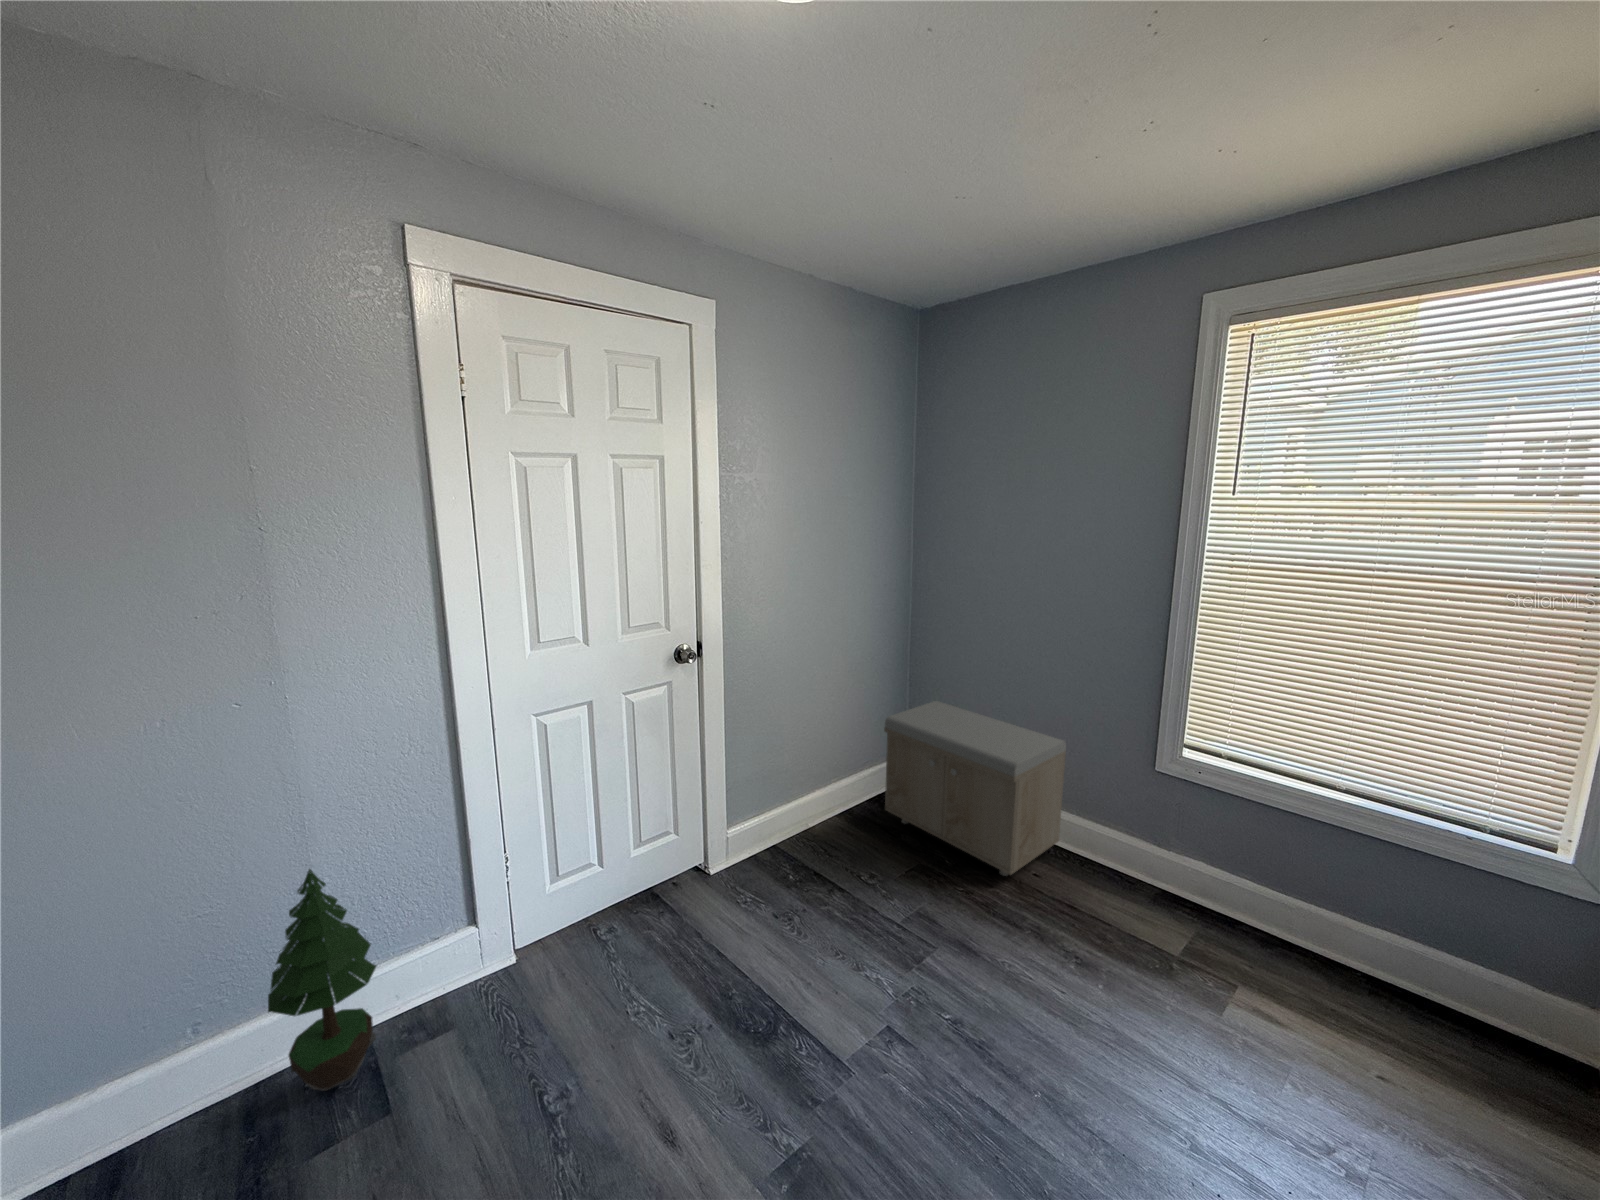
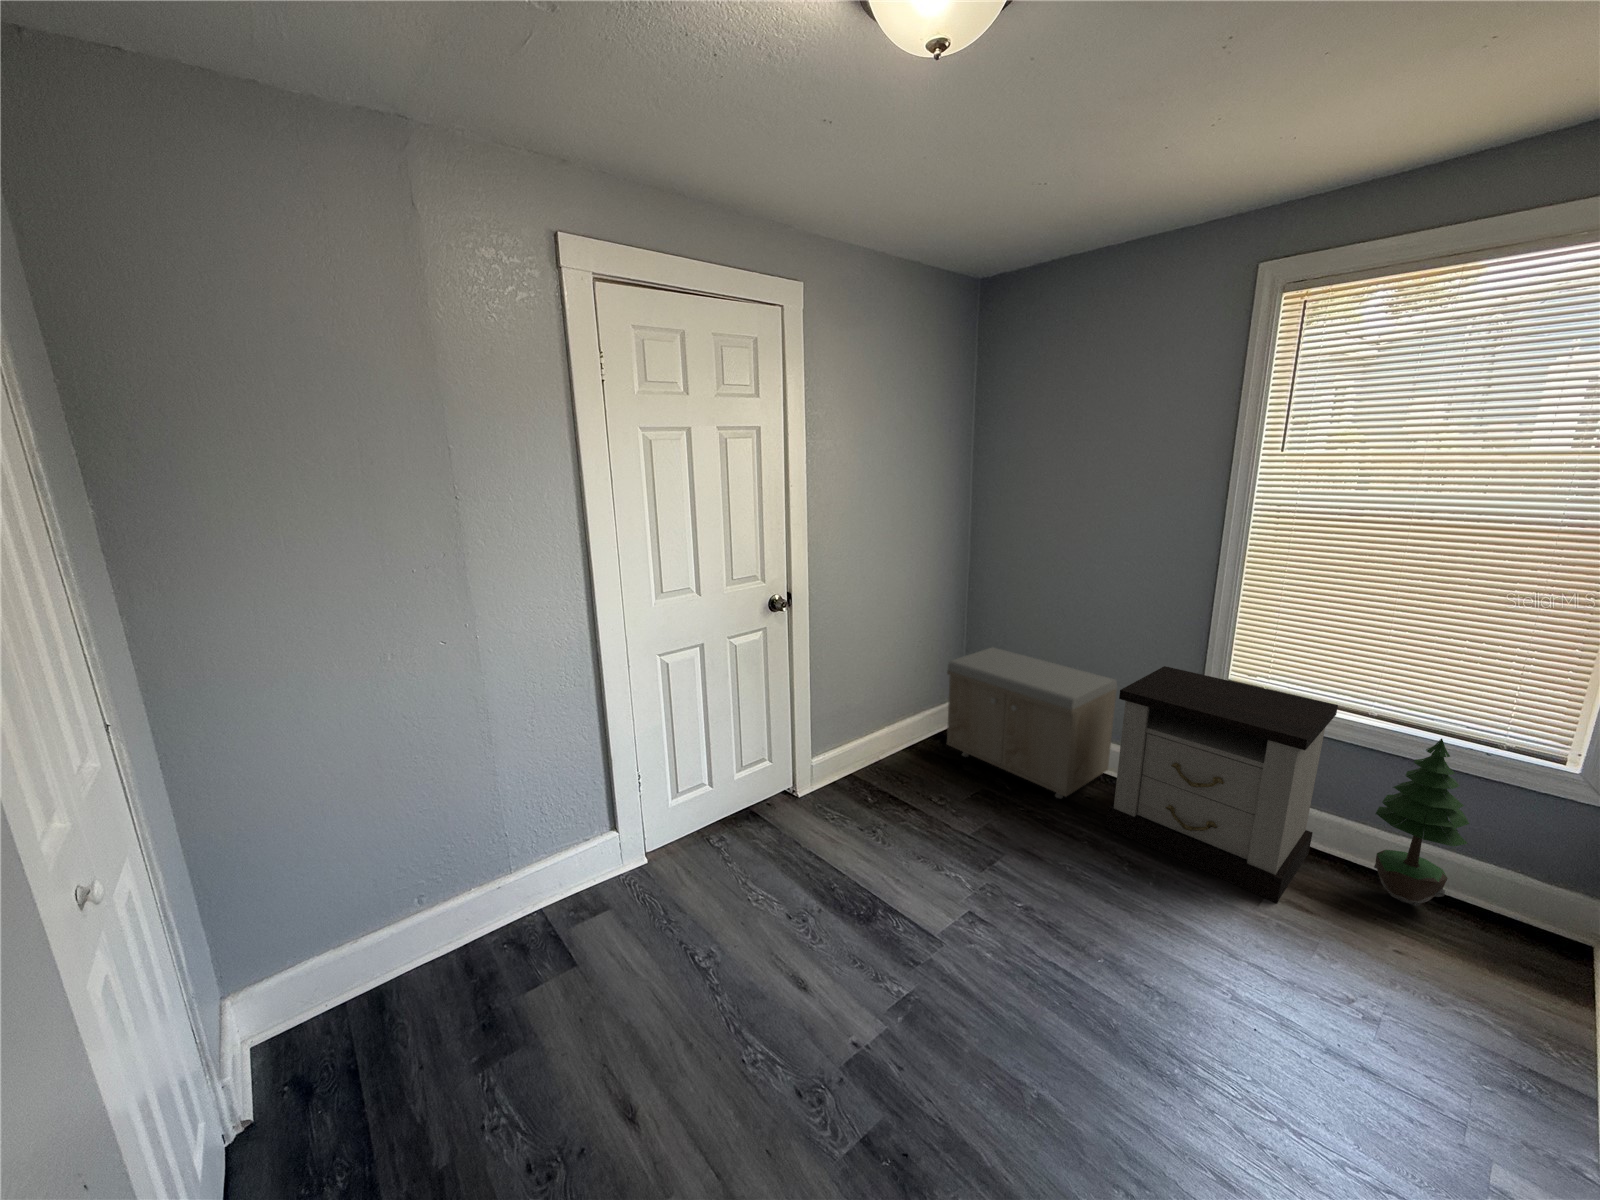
nightstand: none [1053,727,1303,1013] -> present [1105,666,1338,903]
potted tree: present [268,869,376,1091] -> present [1374,738,1469,906]

